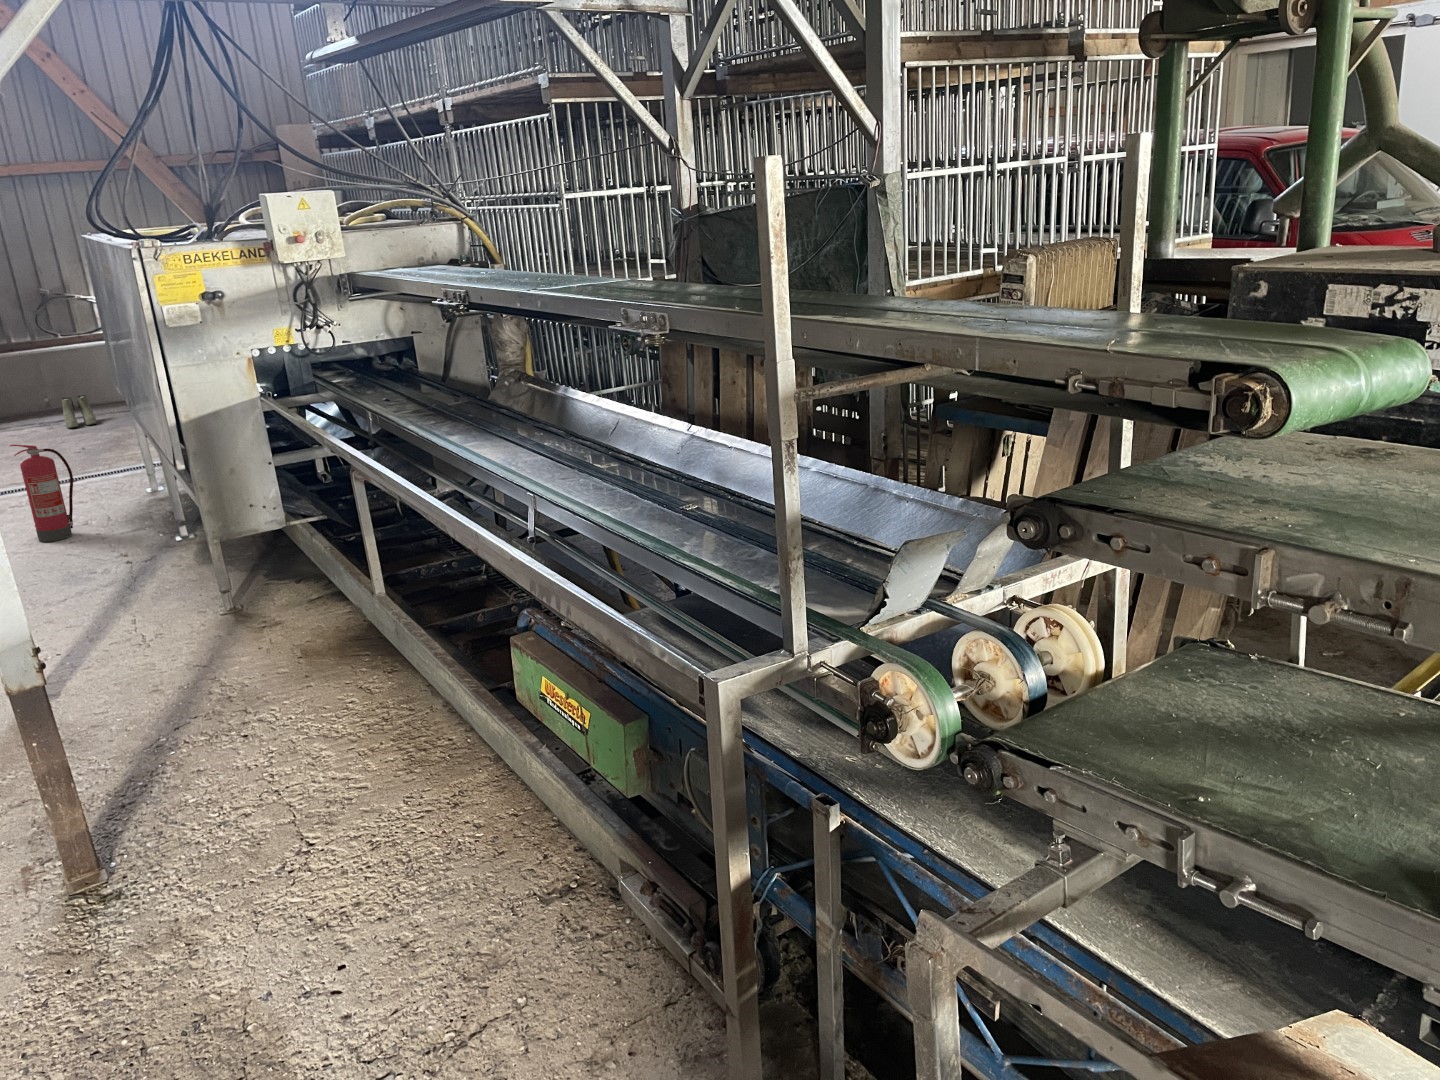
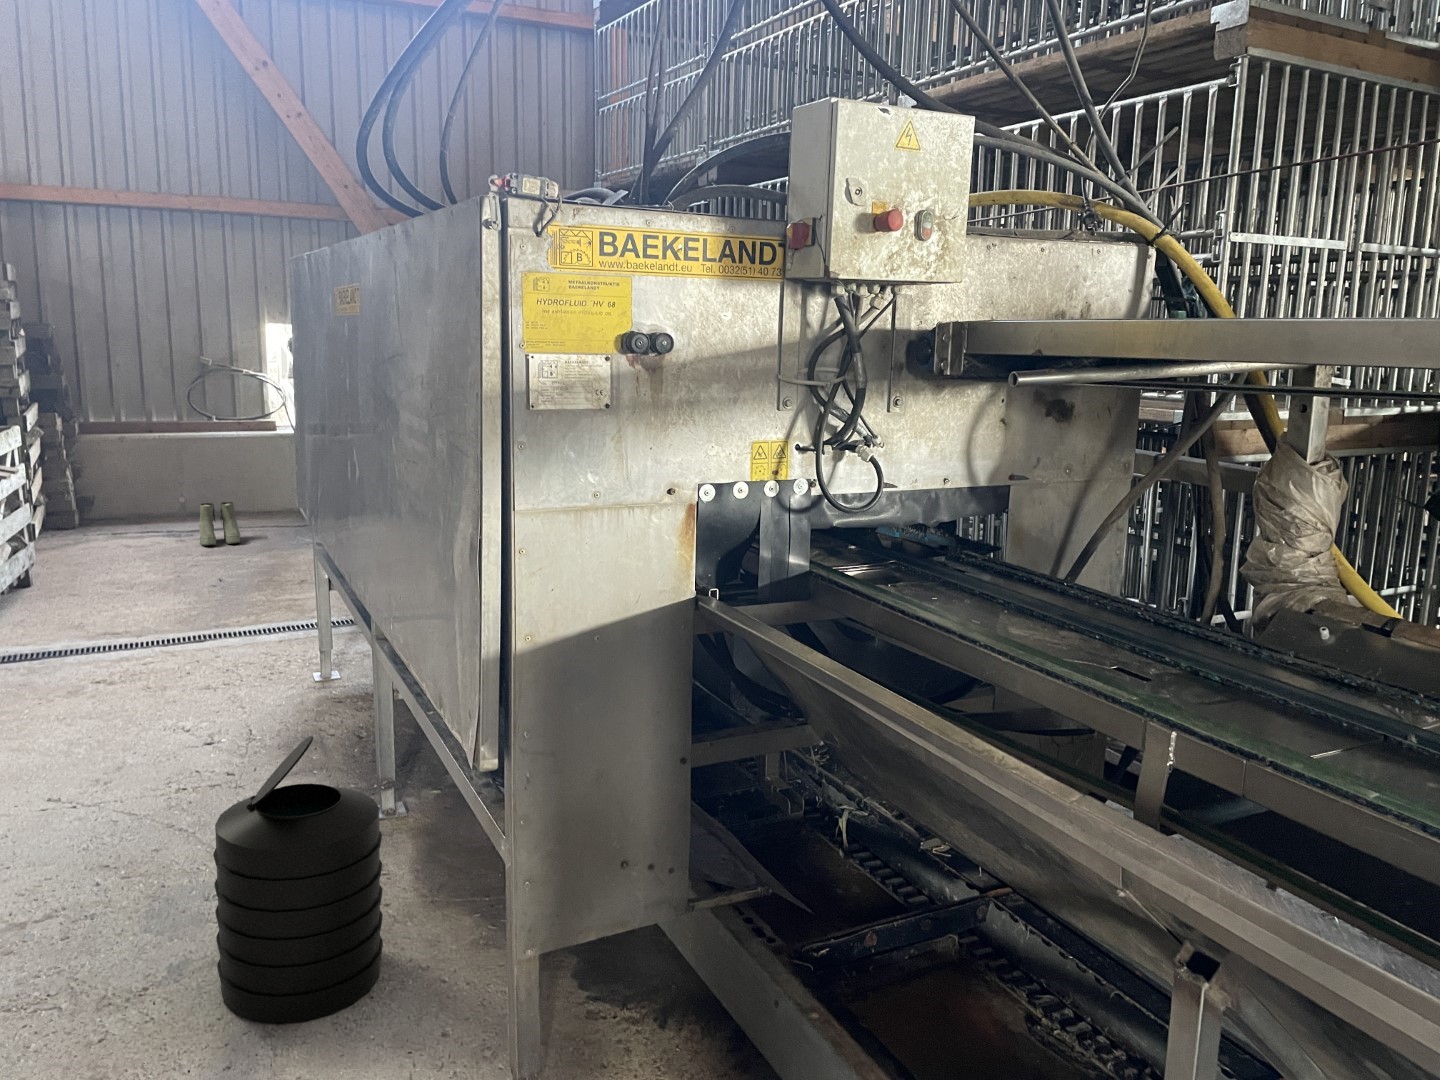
fire extinguisher: present [10,445,73,542] -> none [110,593,205,769]
trash can: none [82,486,178,612] -> present [213,736,383,1023]

